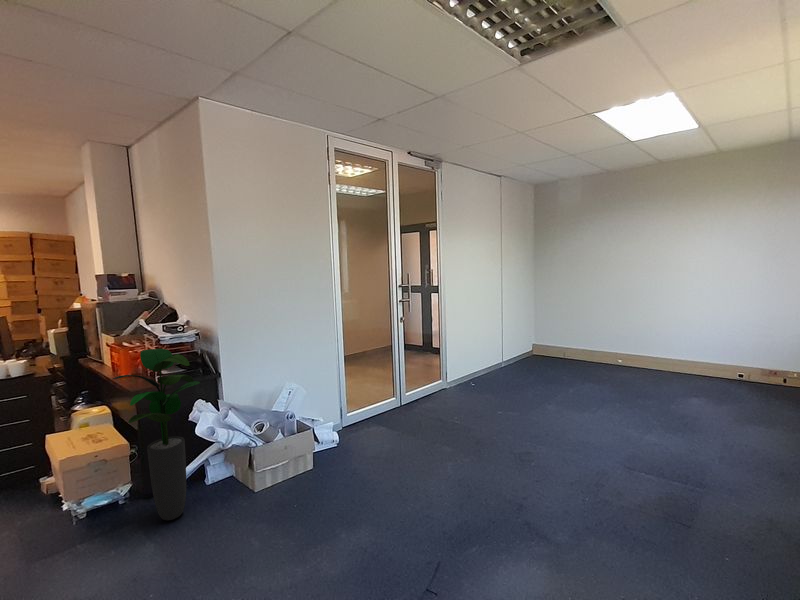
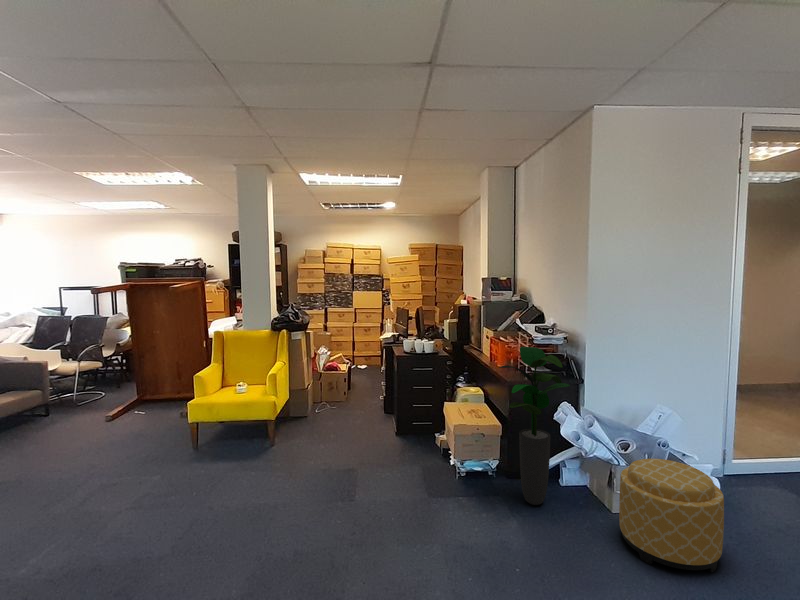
ottoman: none [256,429,337,529] -> present [619,458,724,573]

